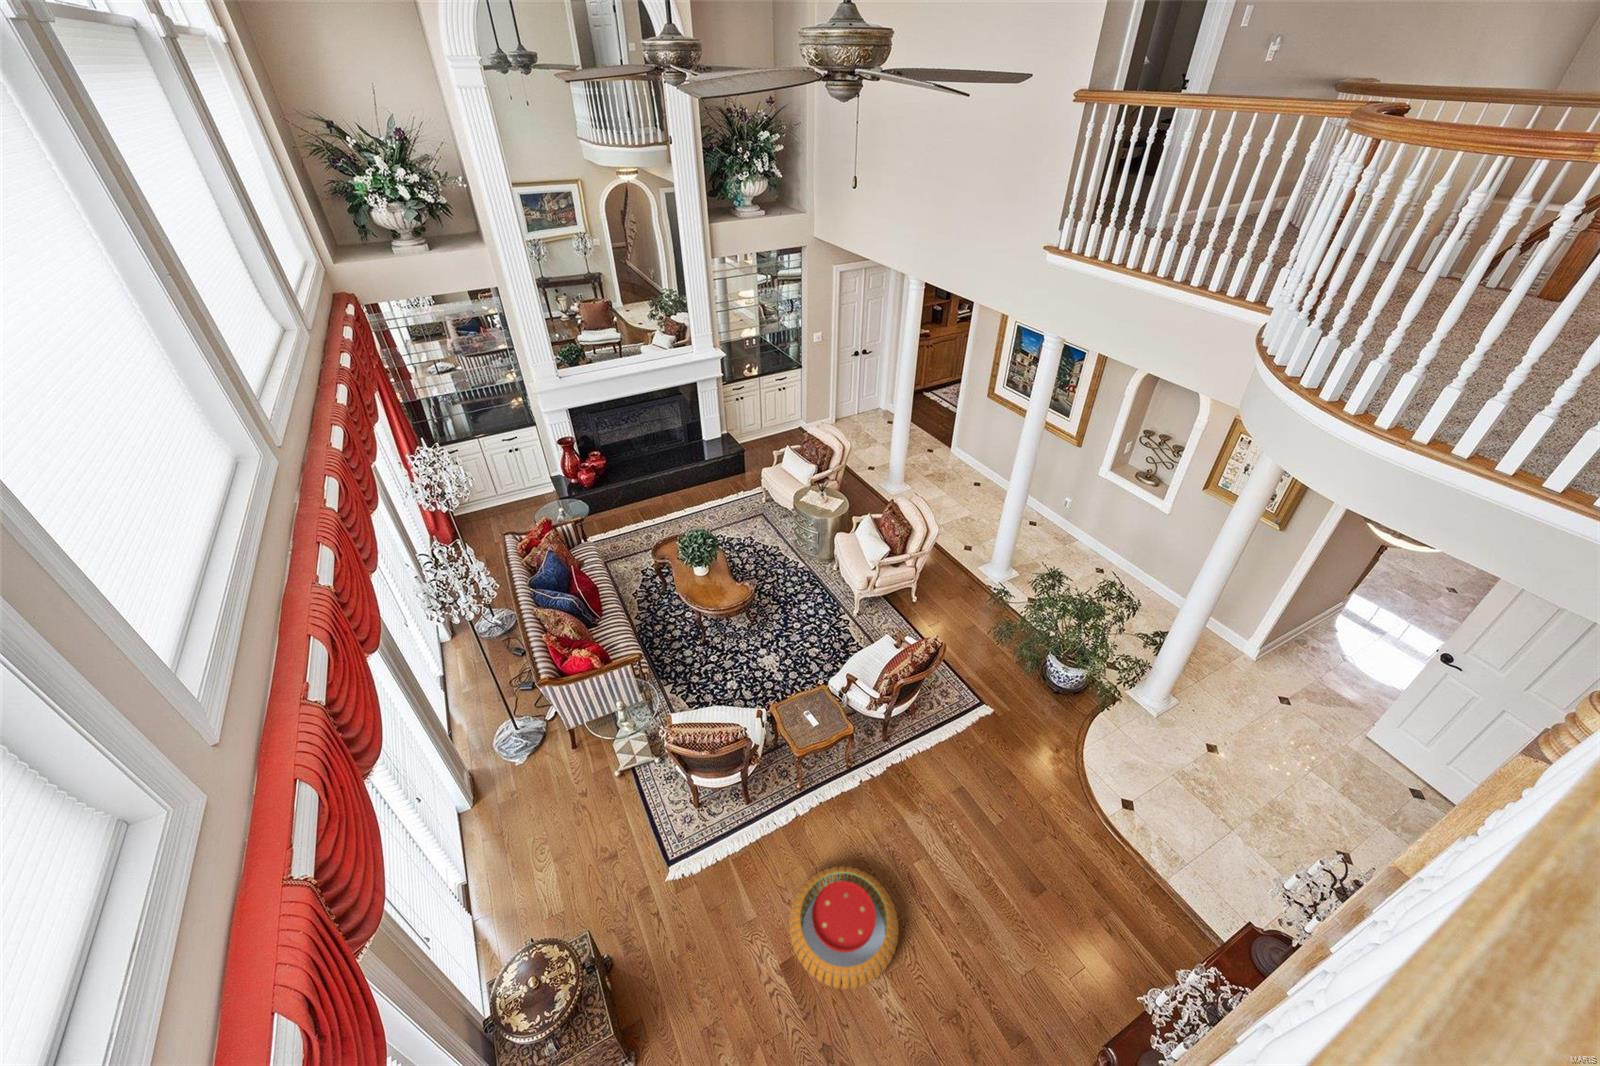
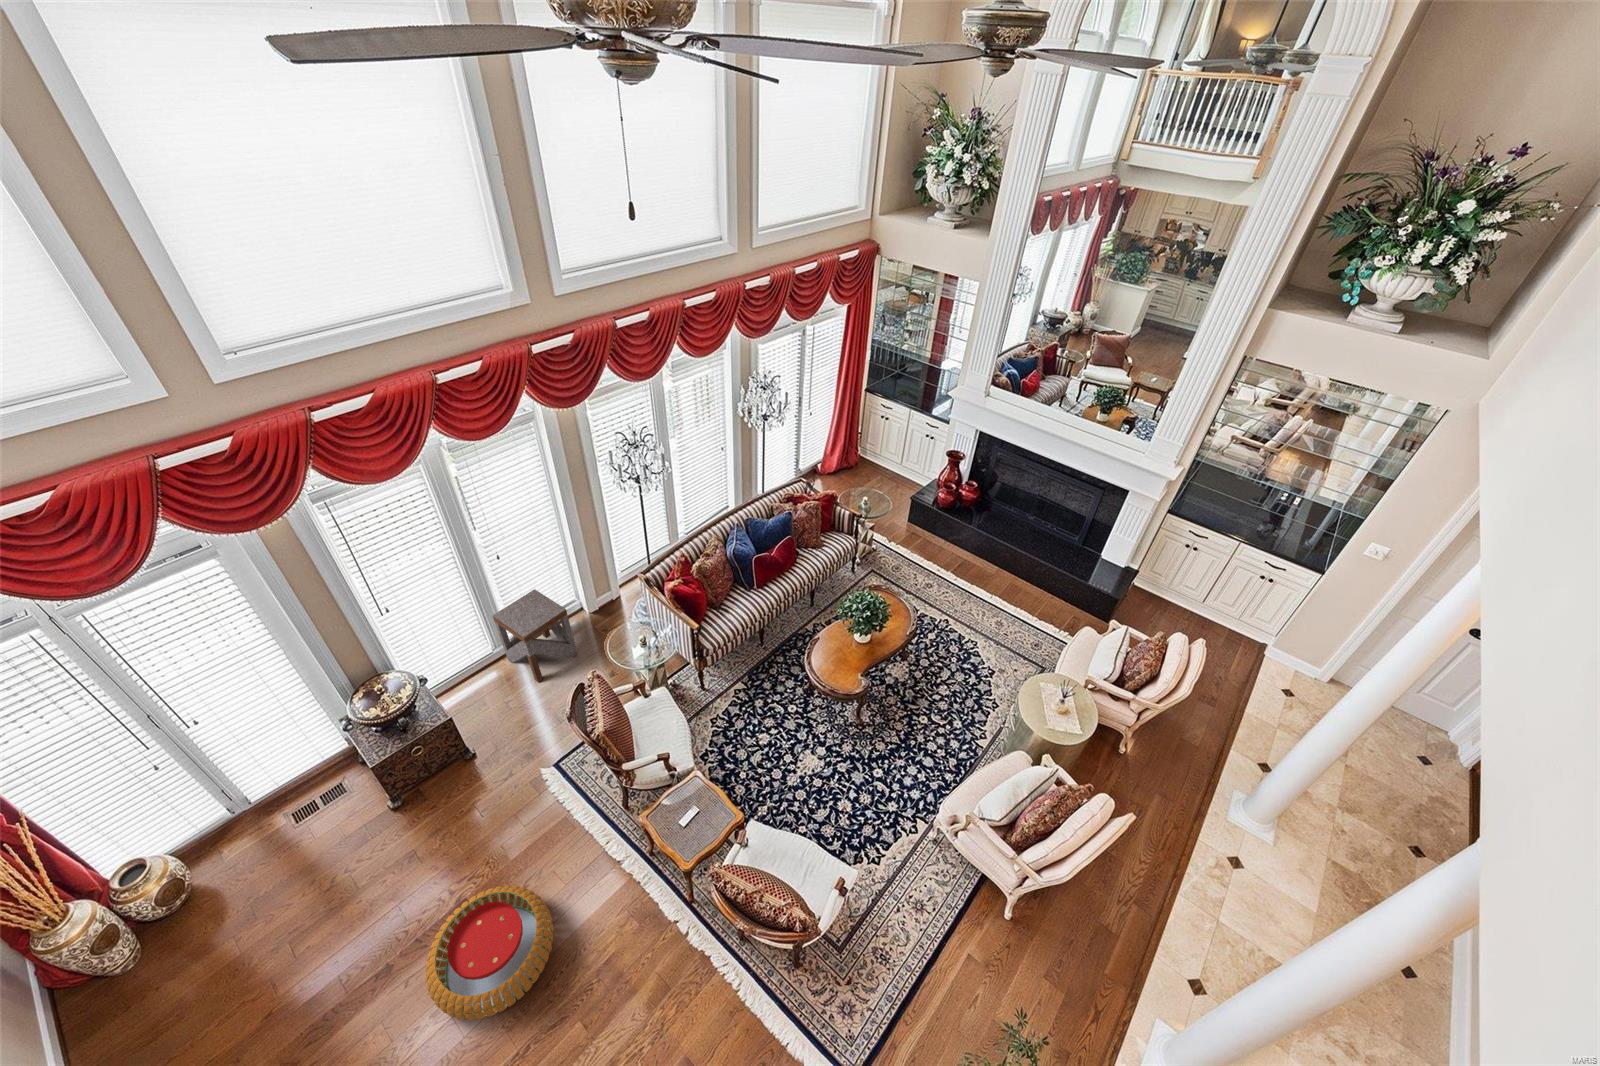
side table: none [438,787,544,913] -> present [493,589,577,682]

